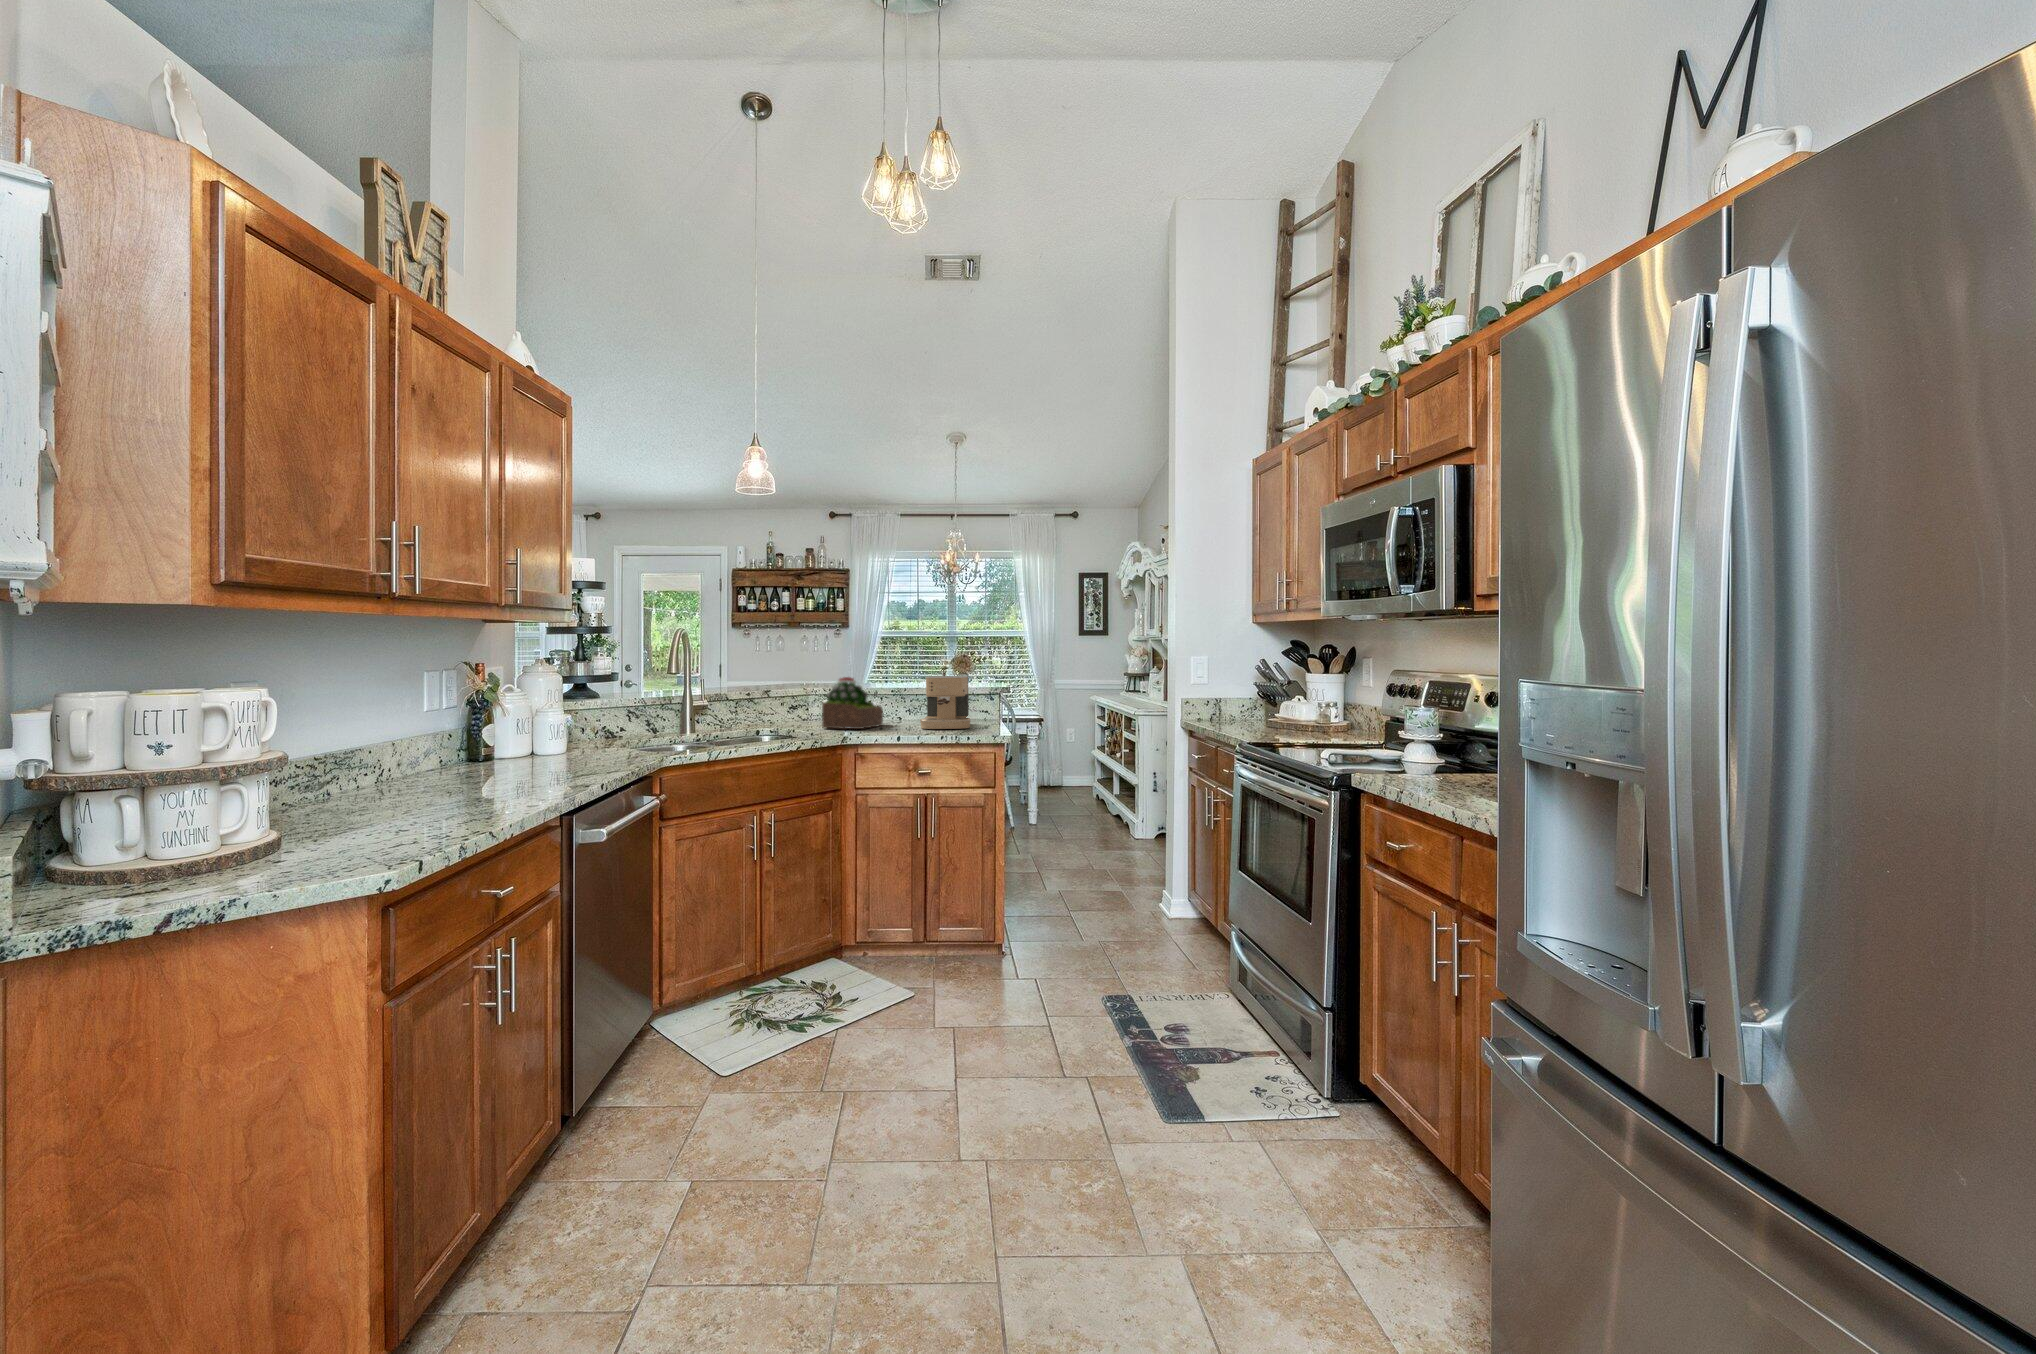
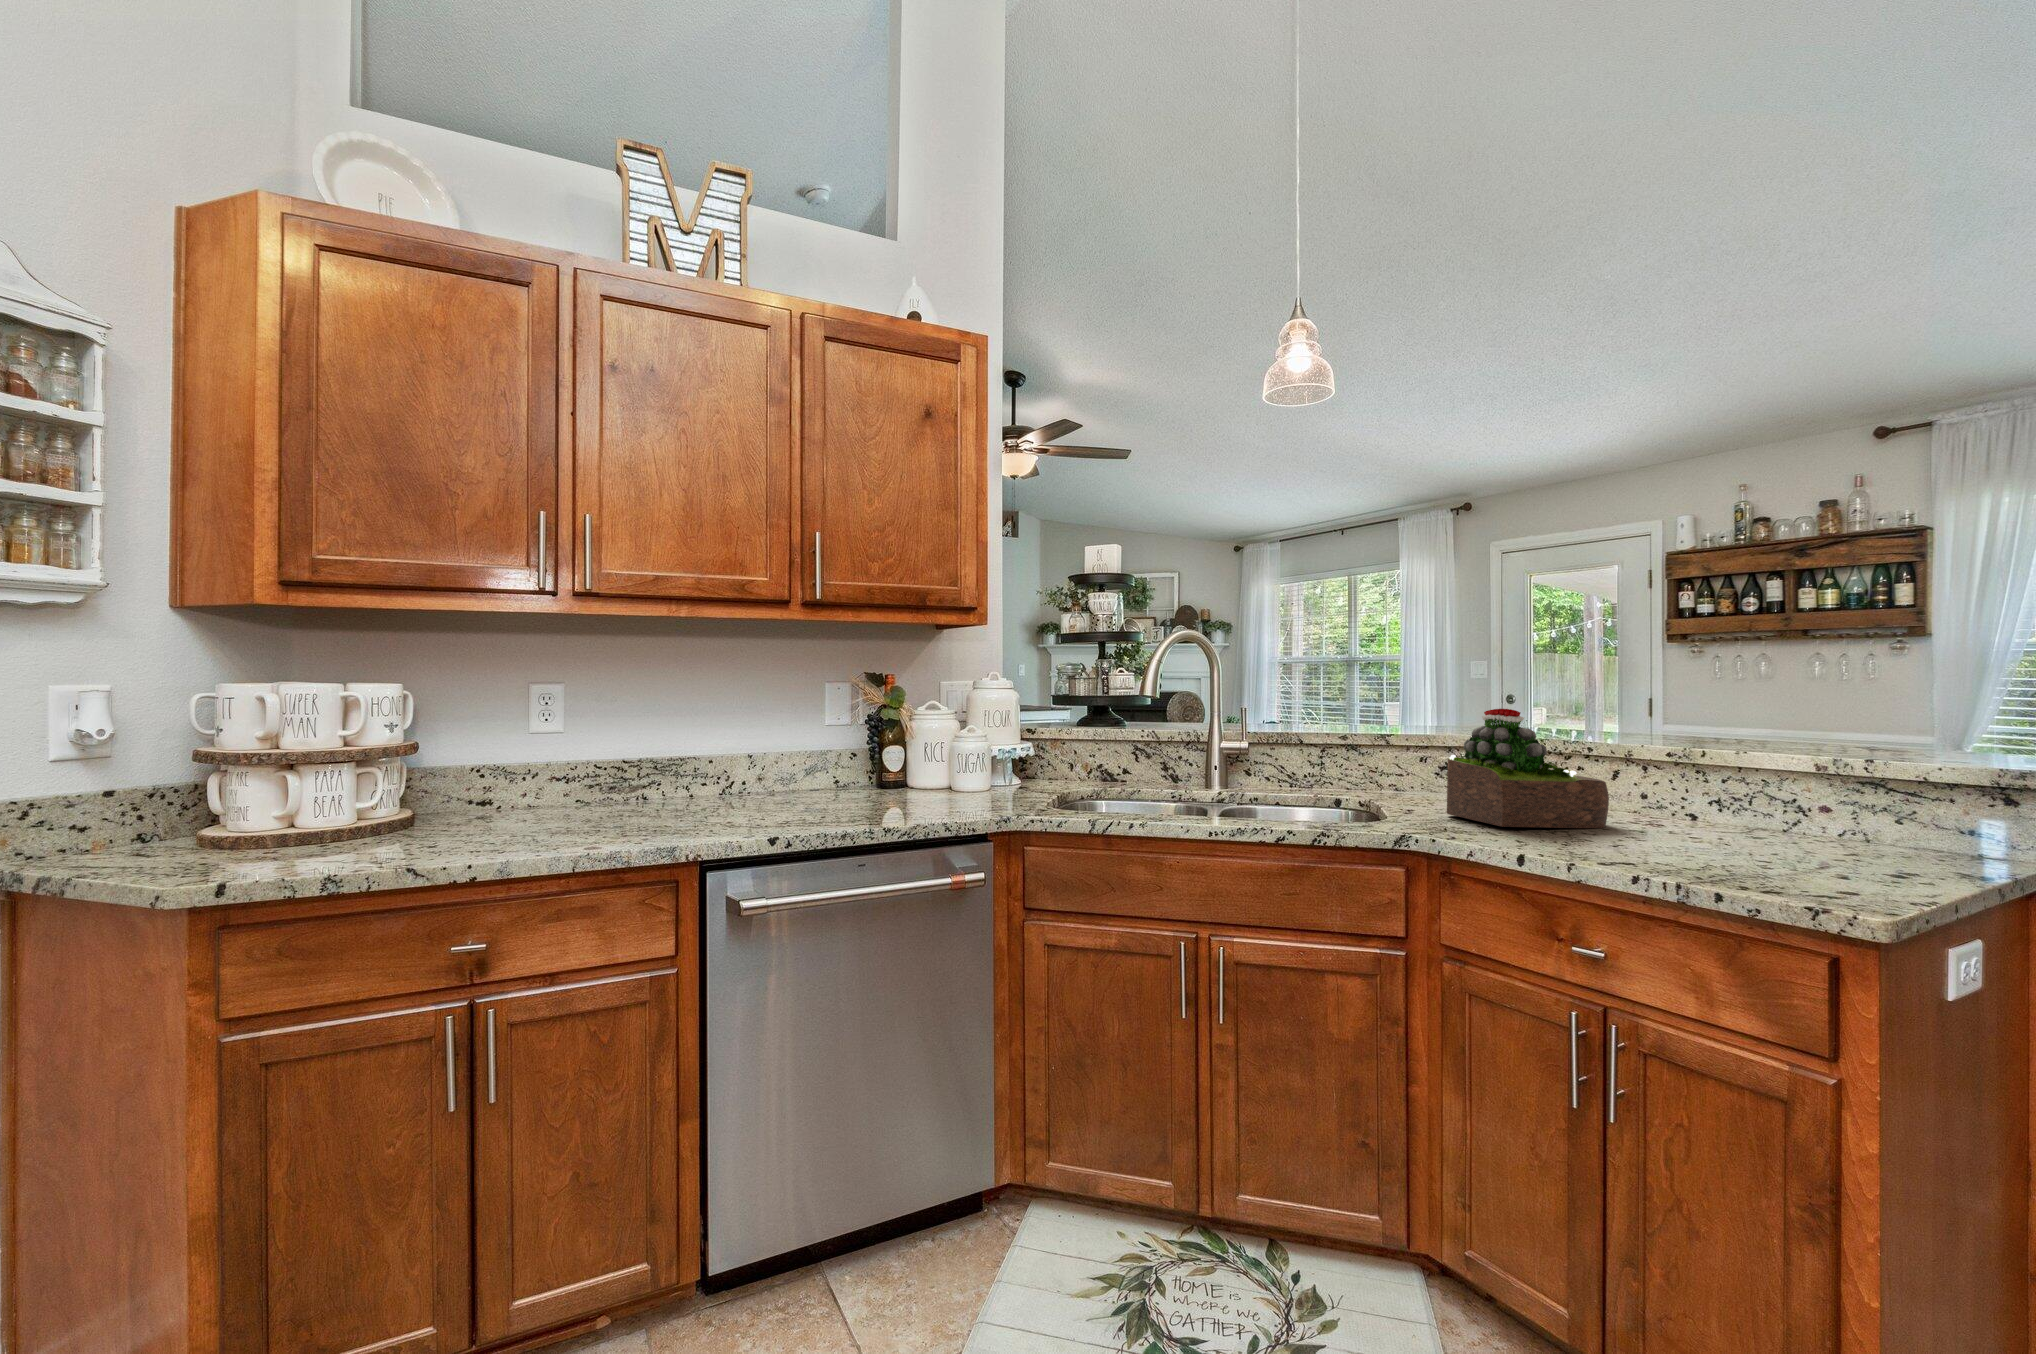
coffee maker: present [920,673,970,729] -> none [1655,705,1856,872]

